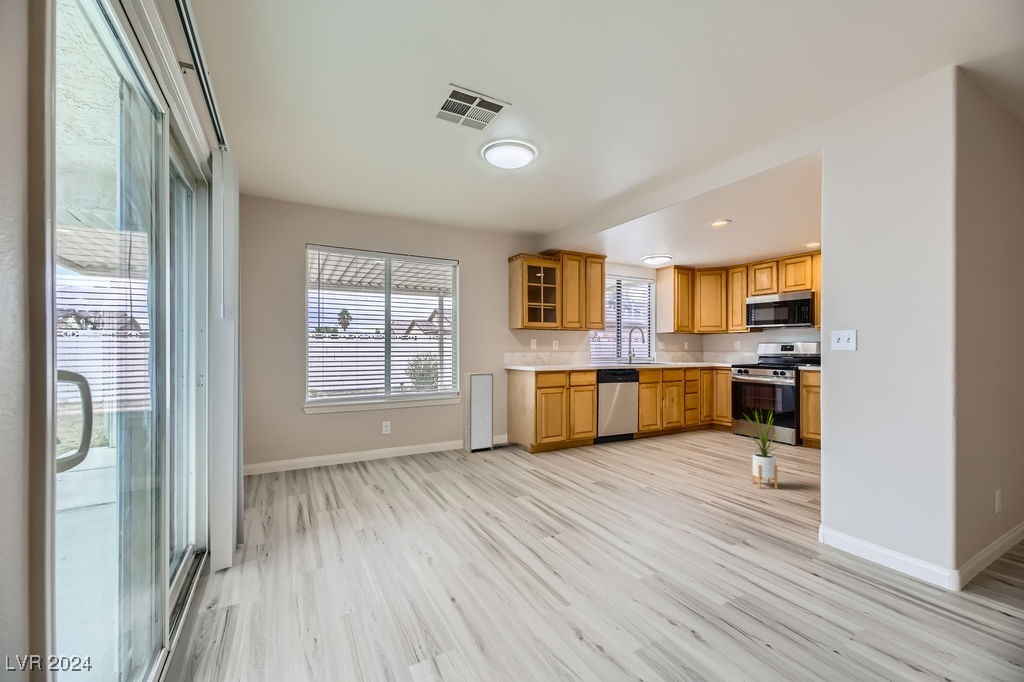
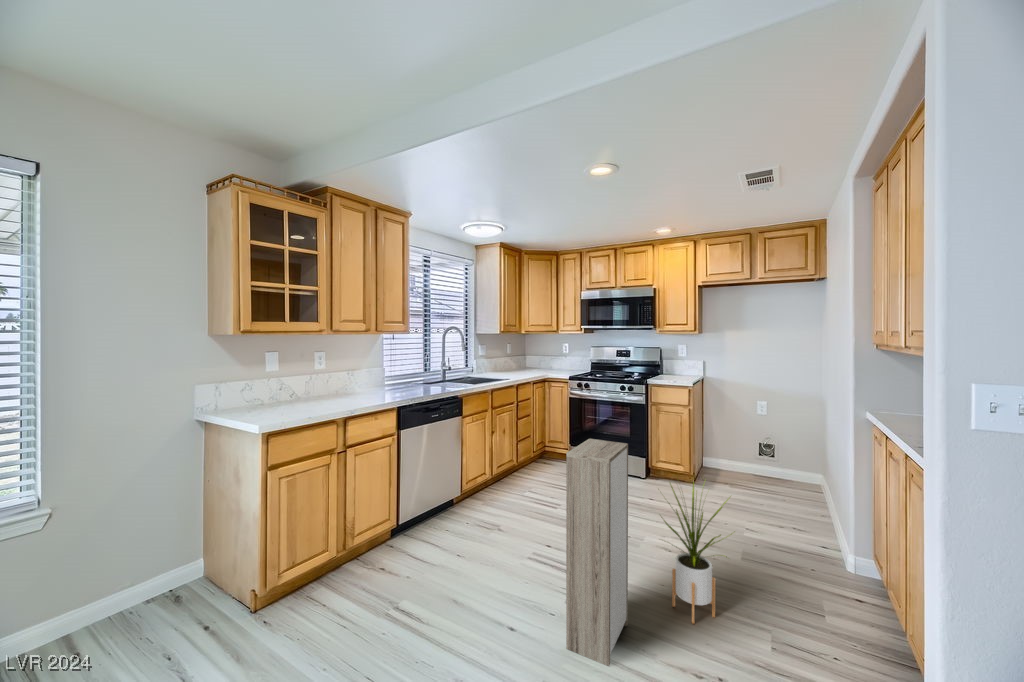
storage cabinet: present [463,373,493,453] -> present [566,439,628,666]

